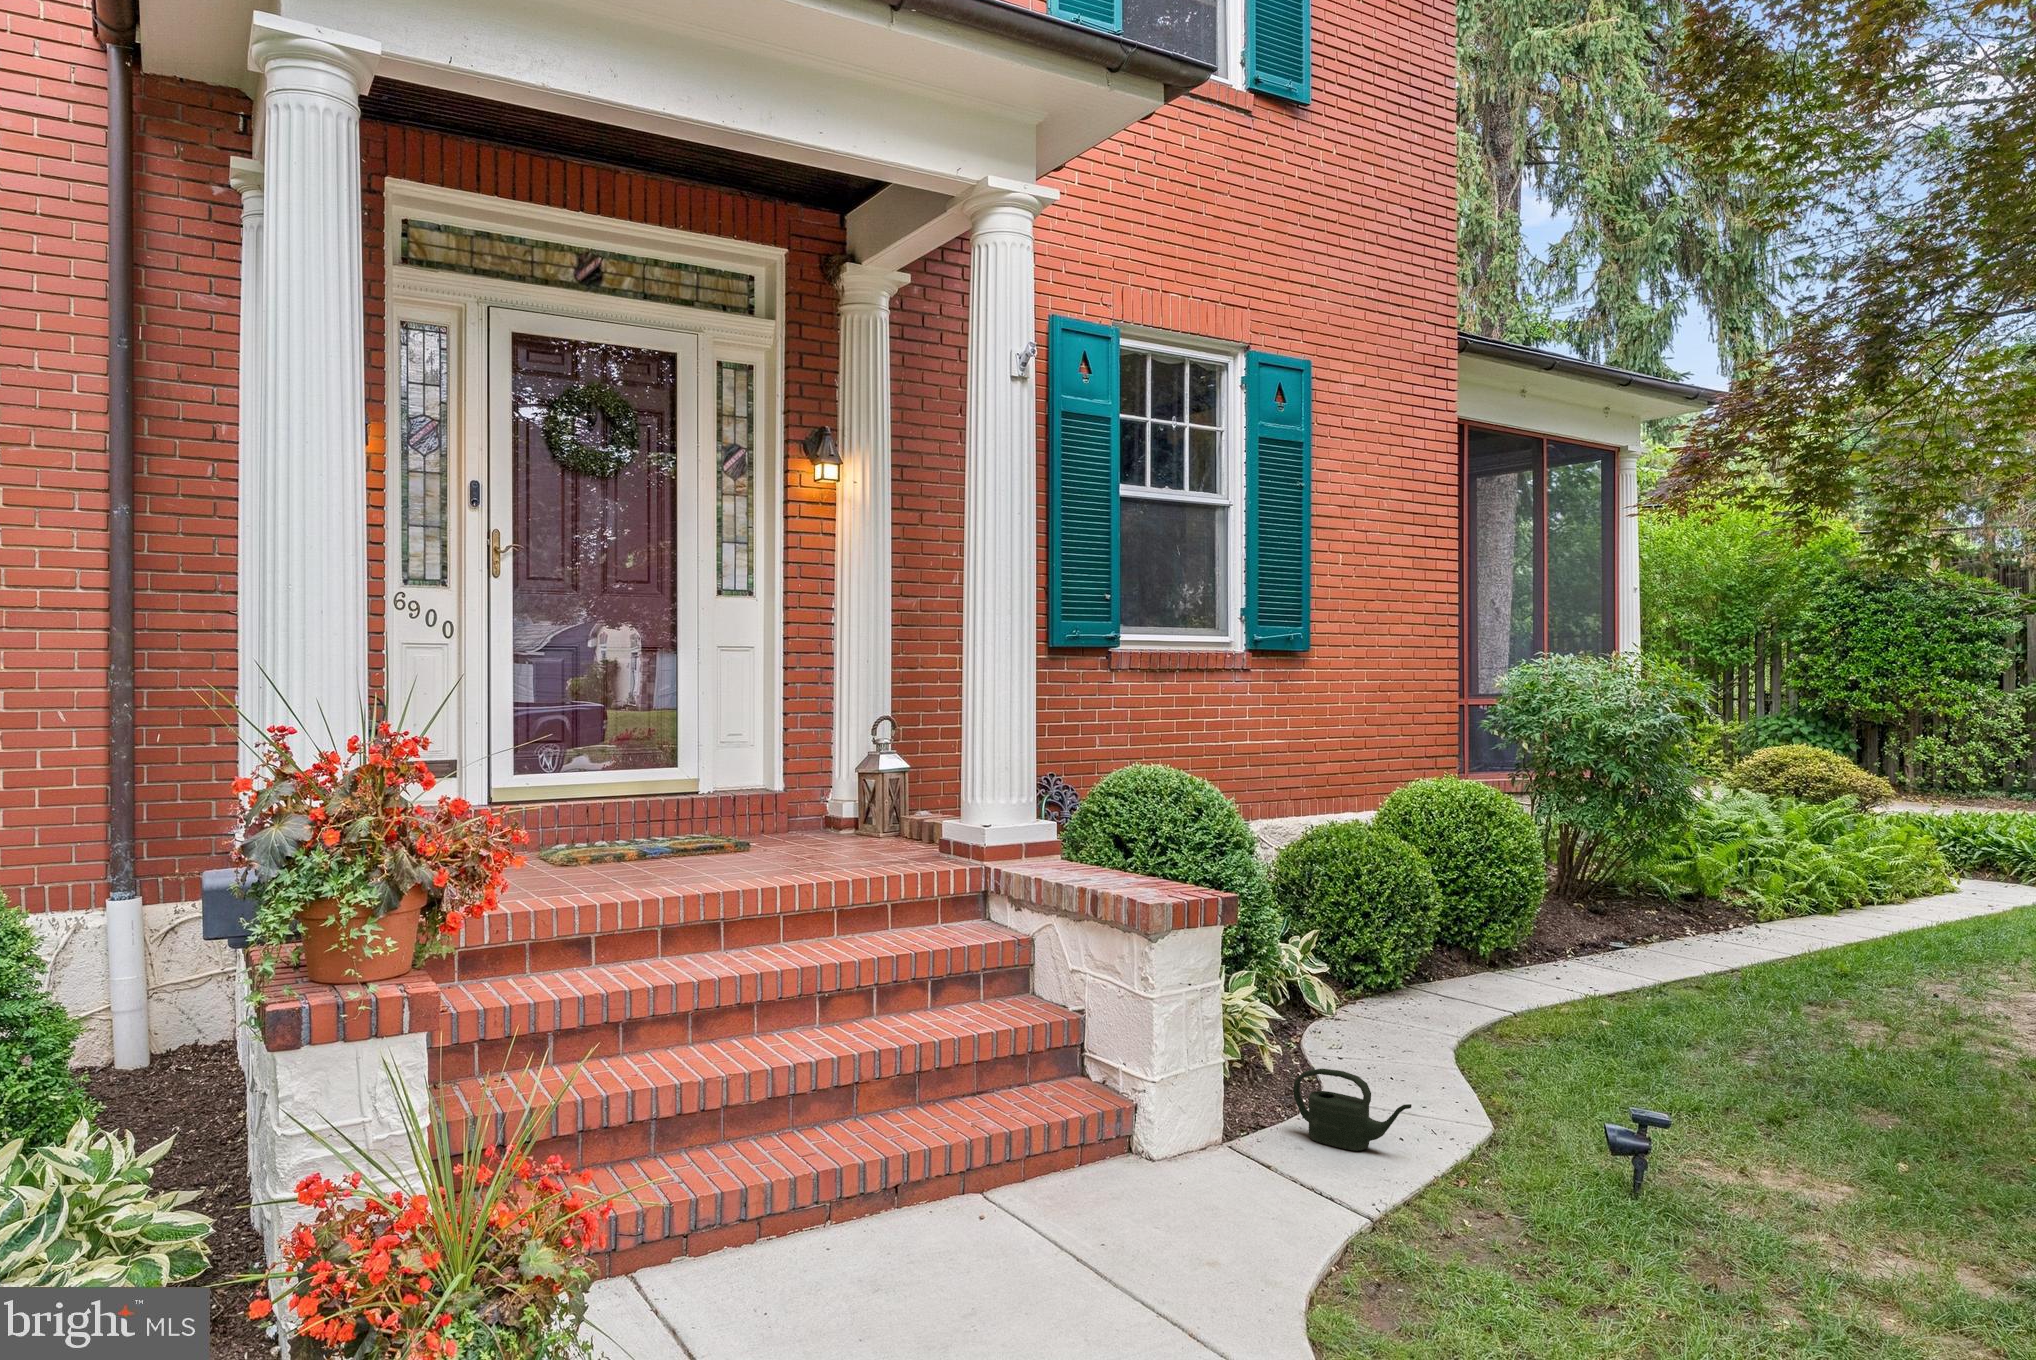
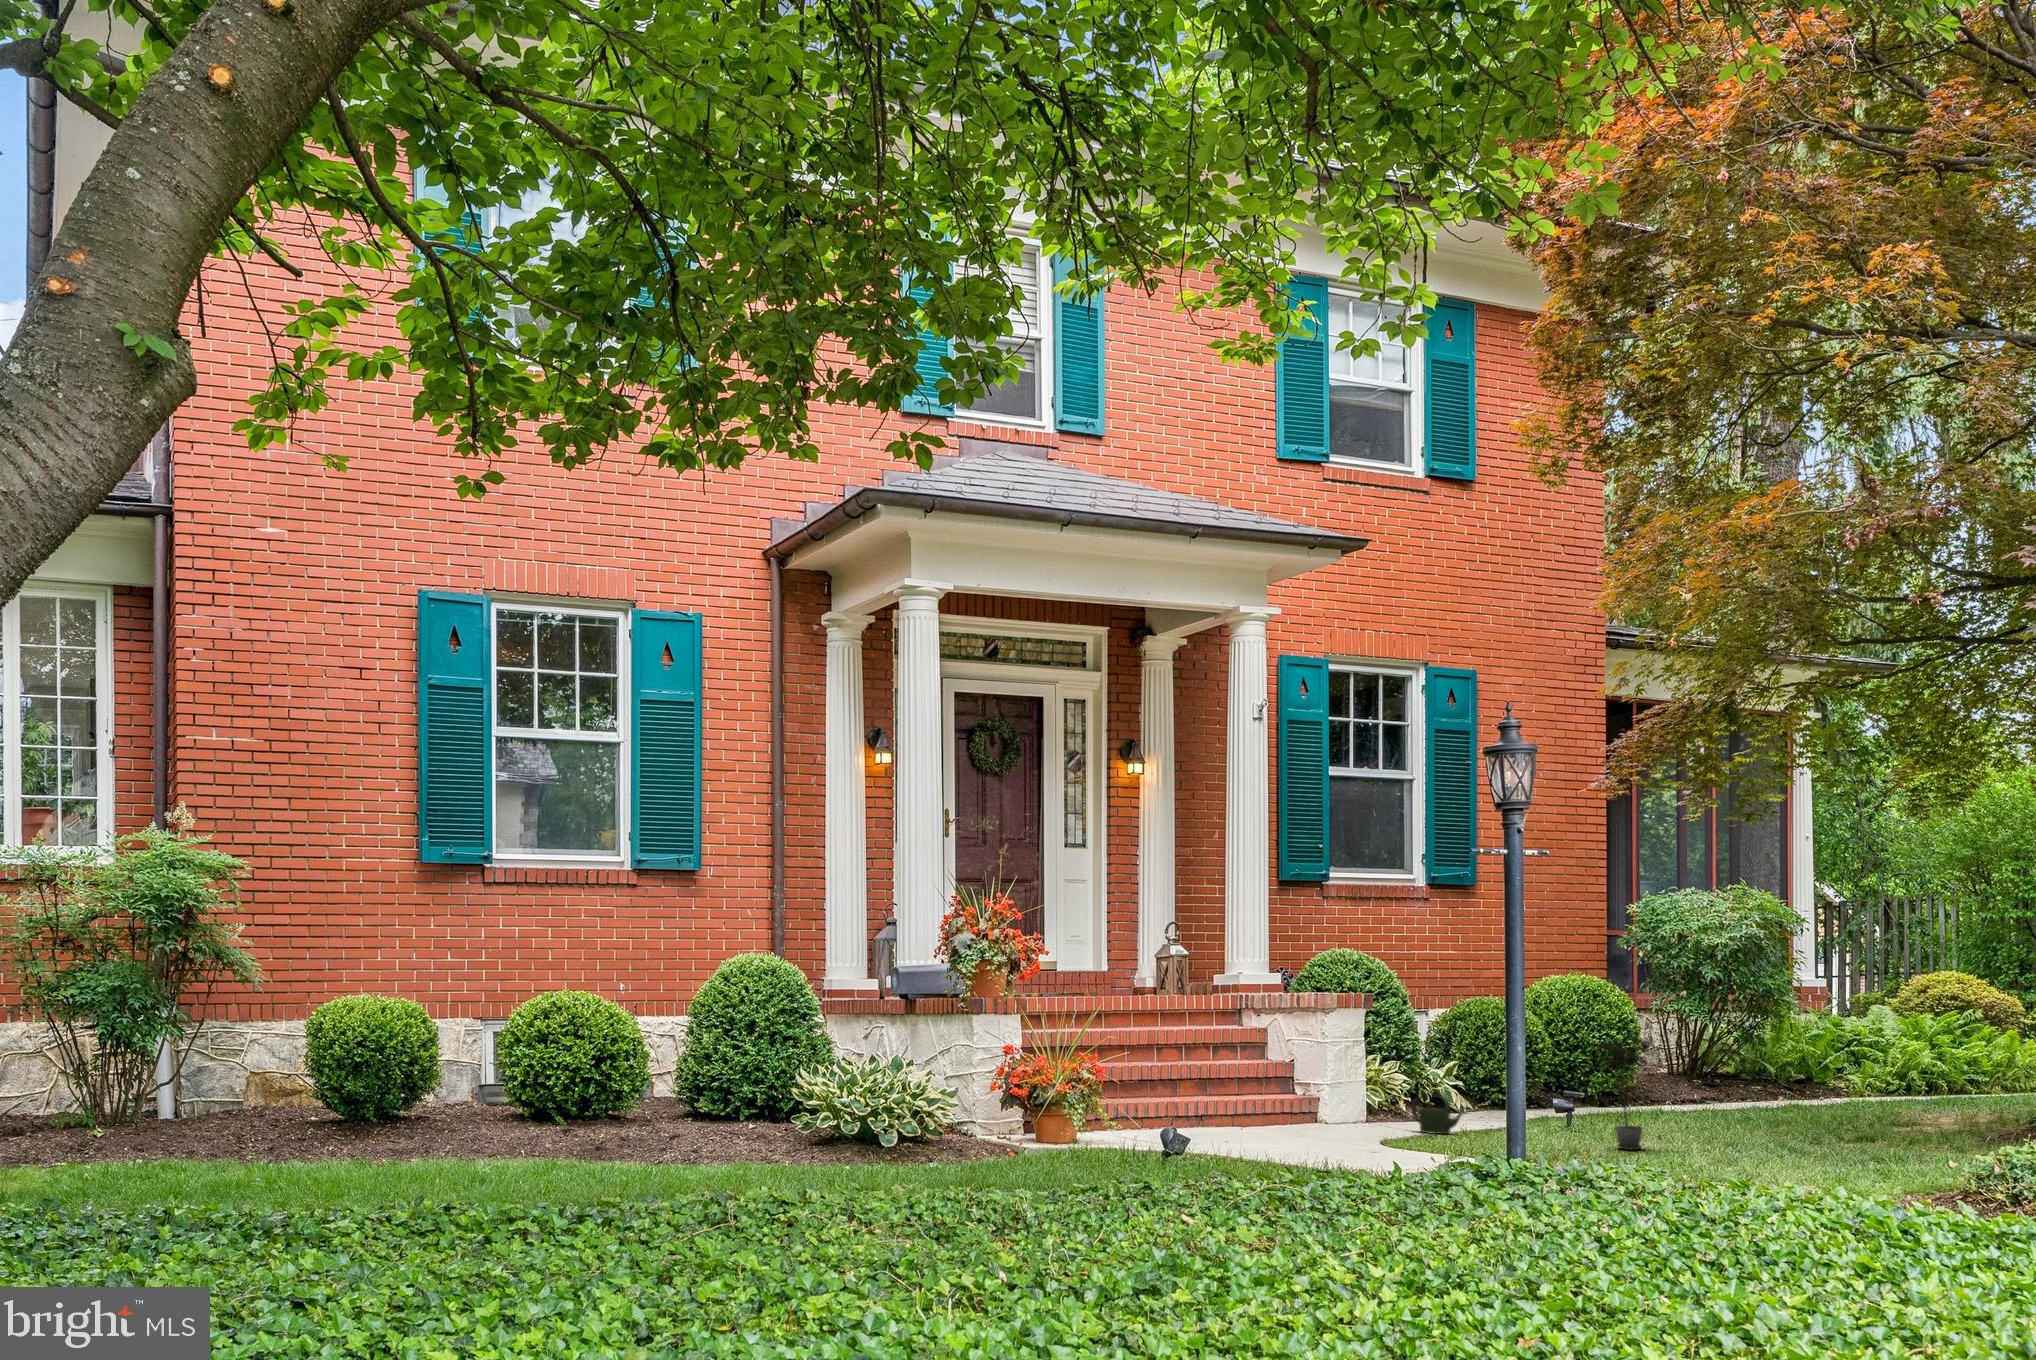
potted plant: none [1730,1006,1858,1262] -> present [1595,1030,1653,1150]

